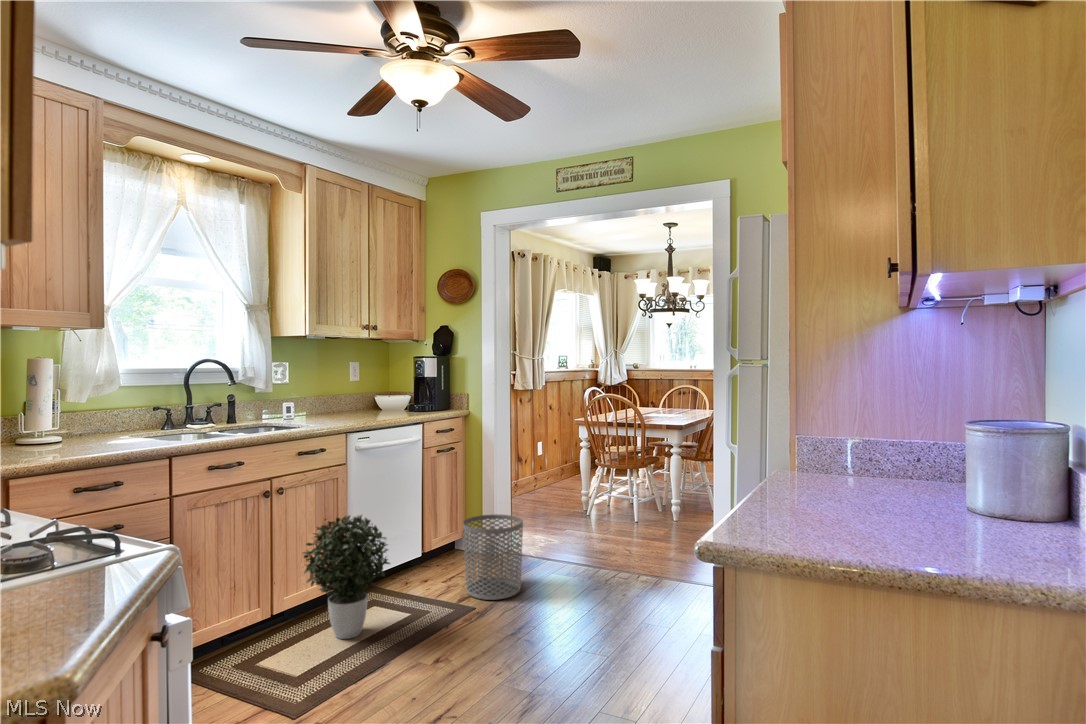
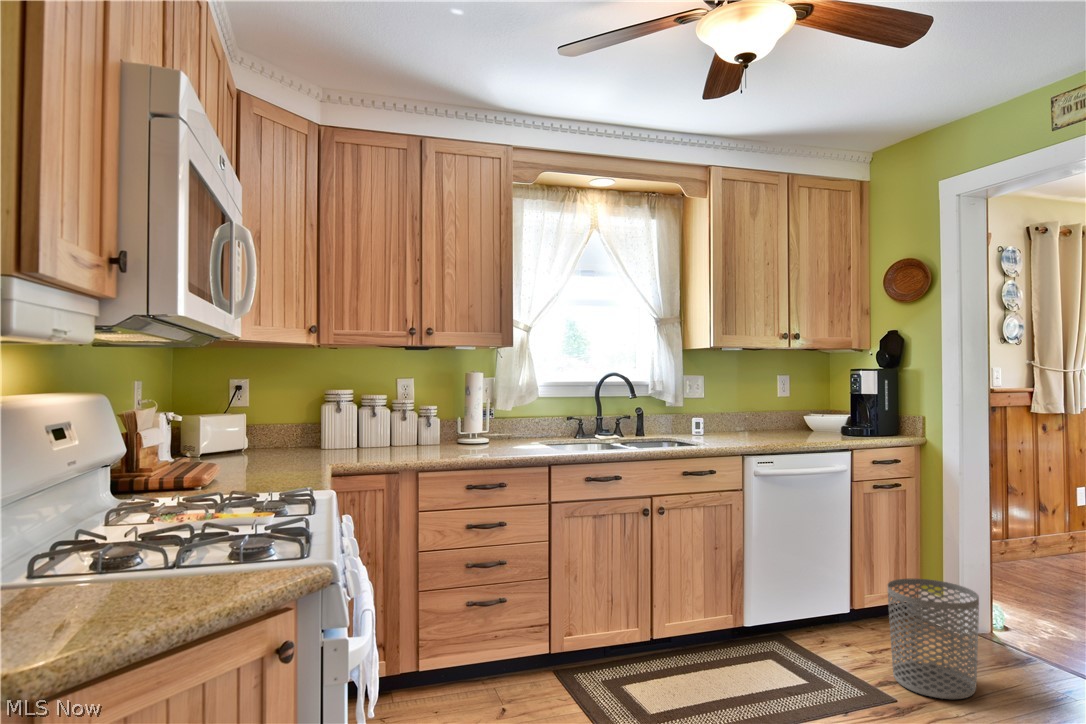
potted plant: present [303,515,390,639] -> none [678,548,776,688]

